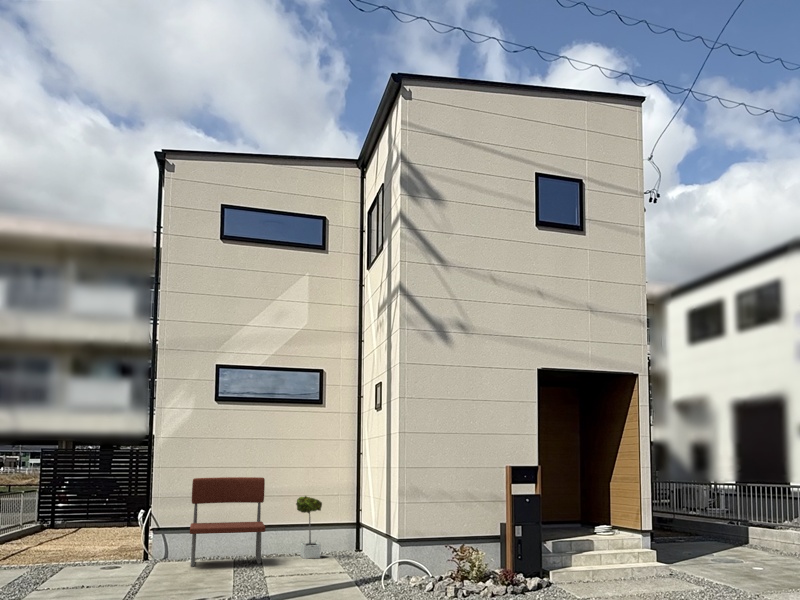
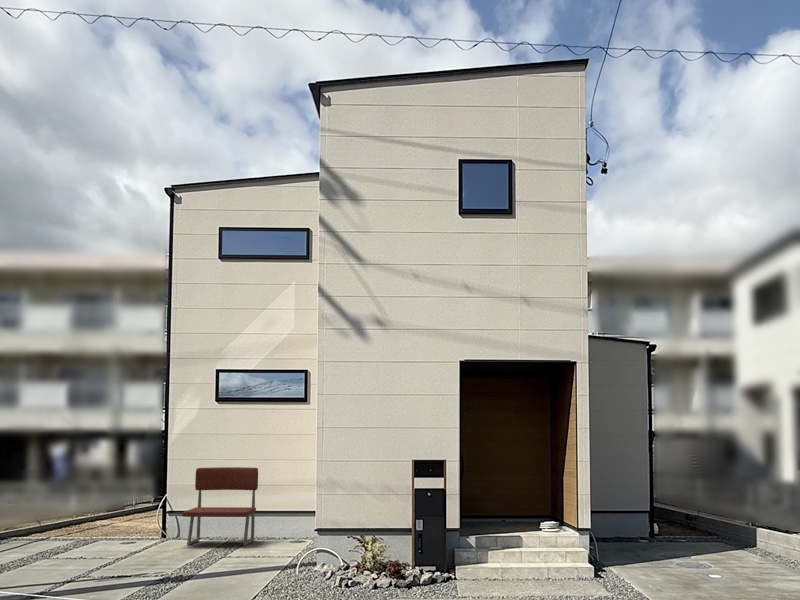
potted tree: present [296,496,322,559] -> none [285,485,308,543]

